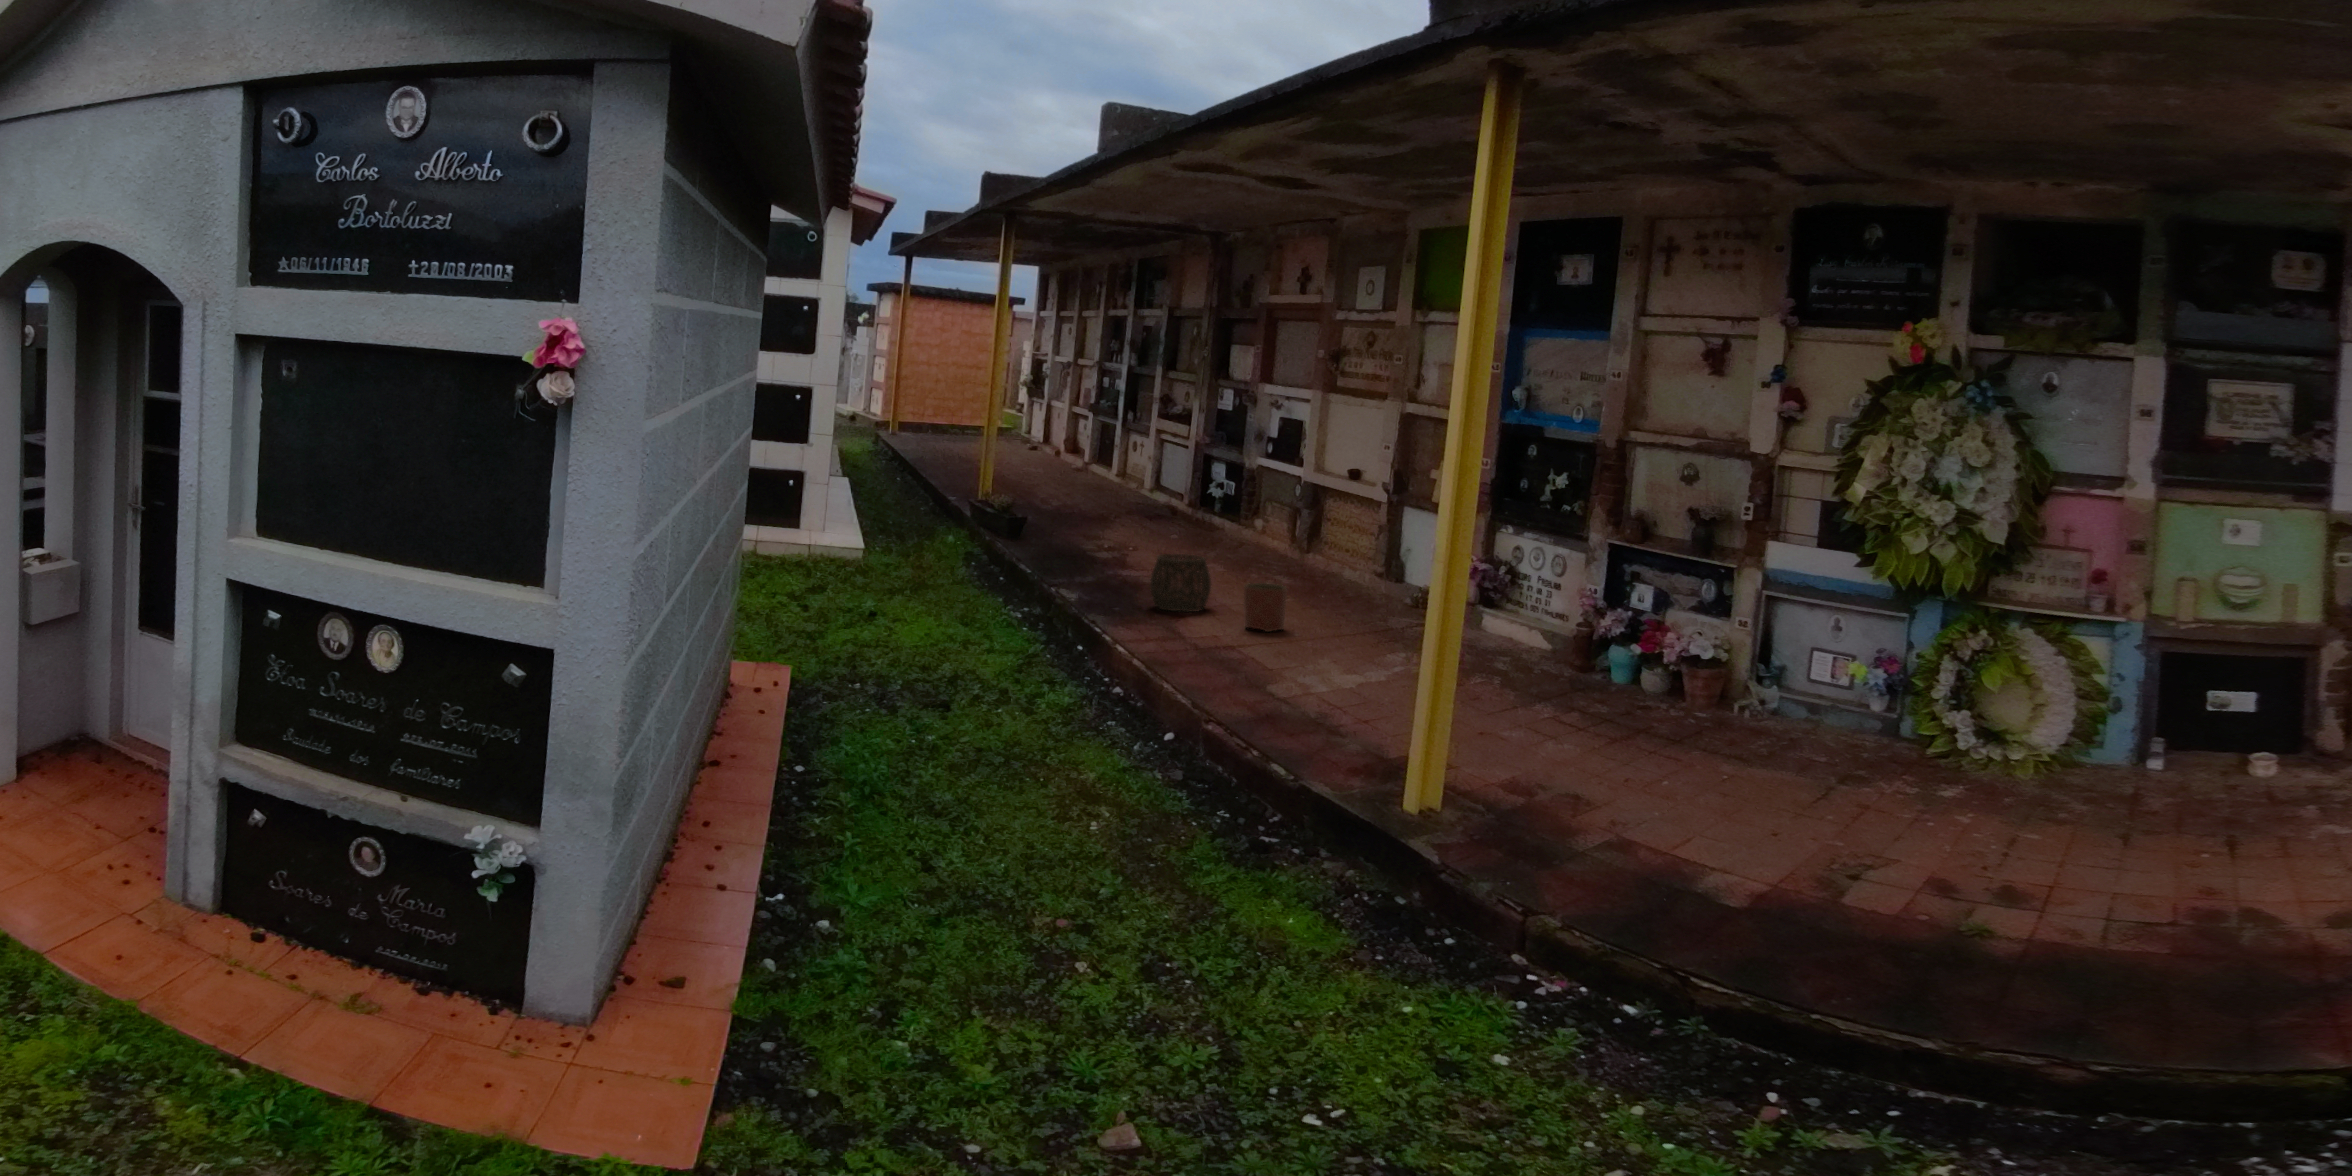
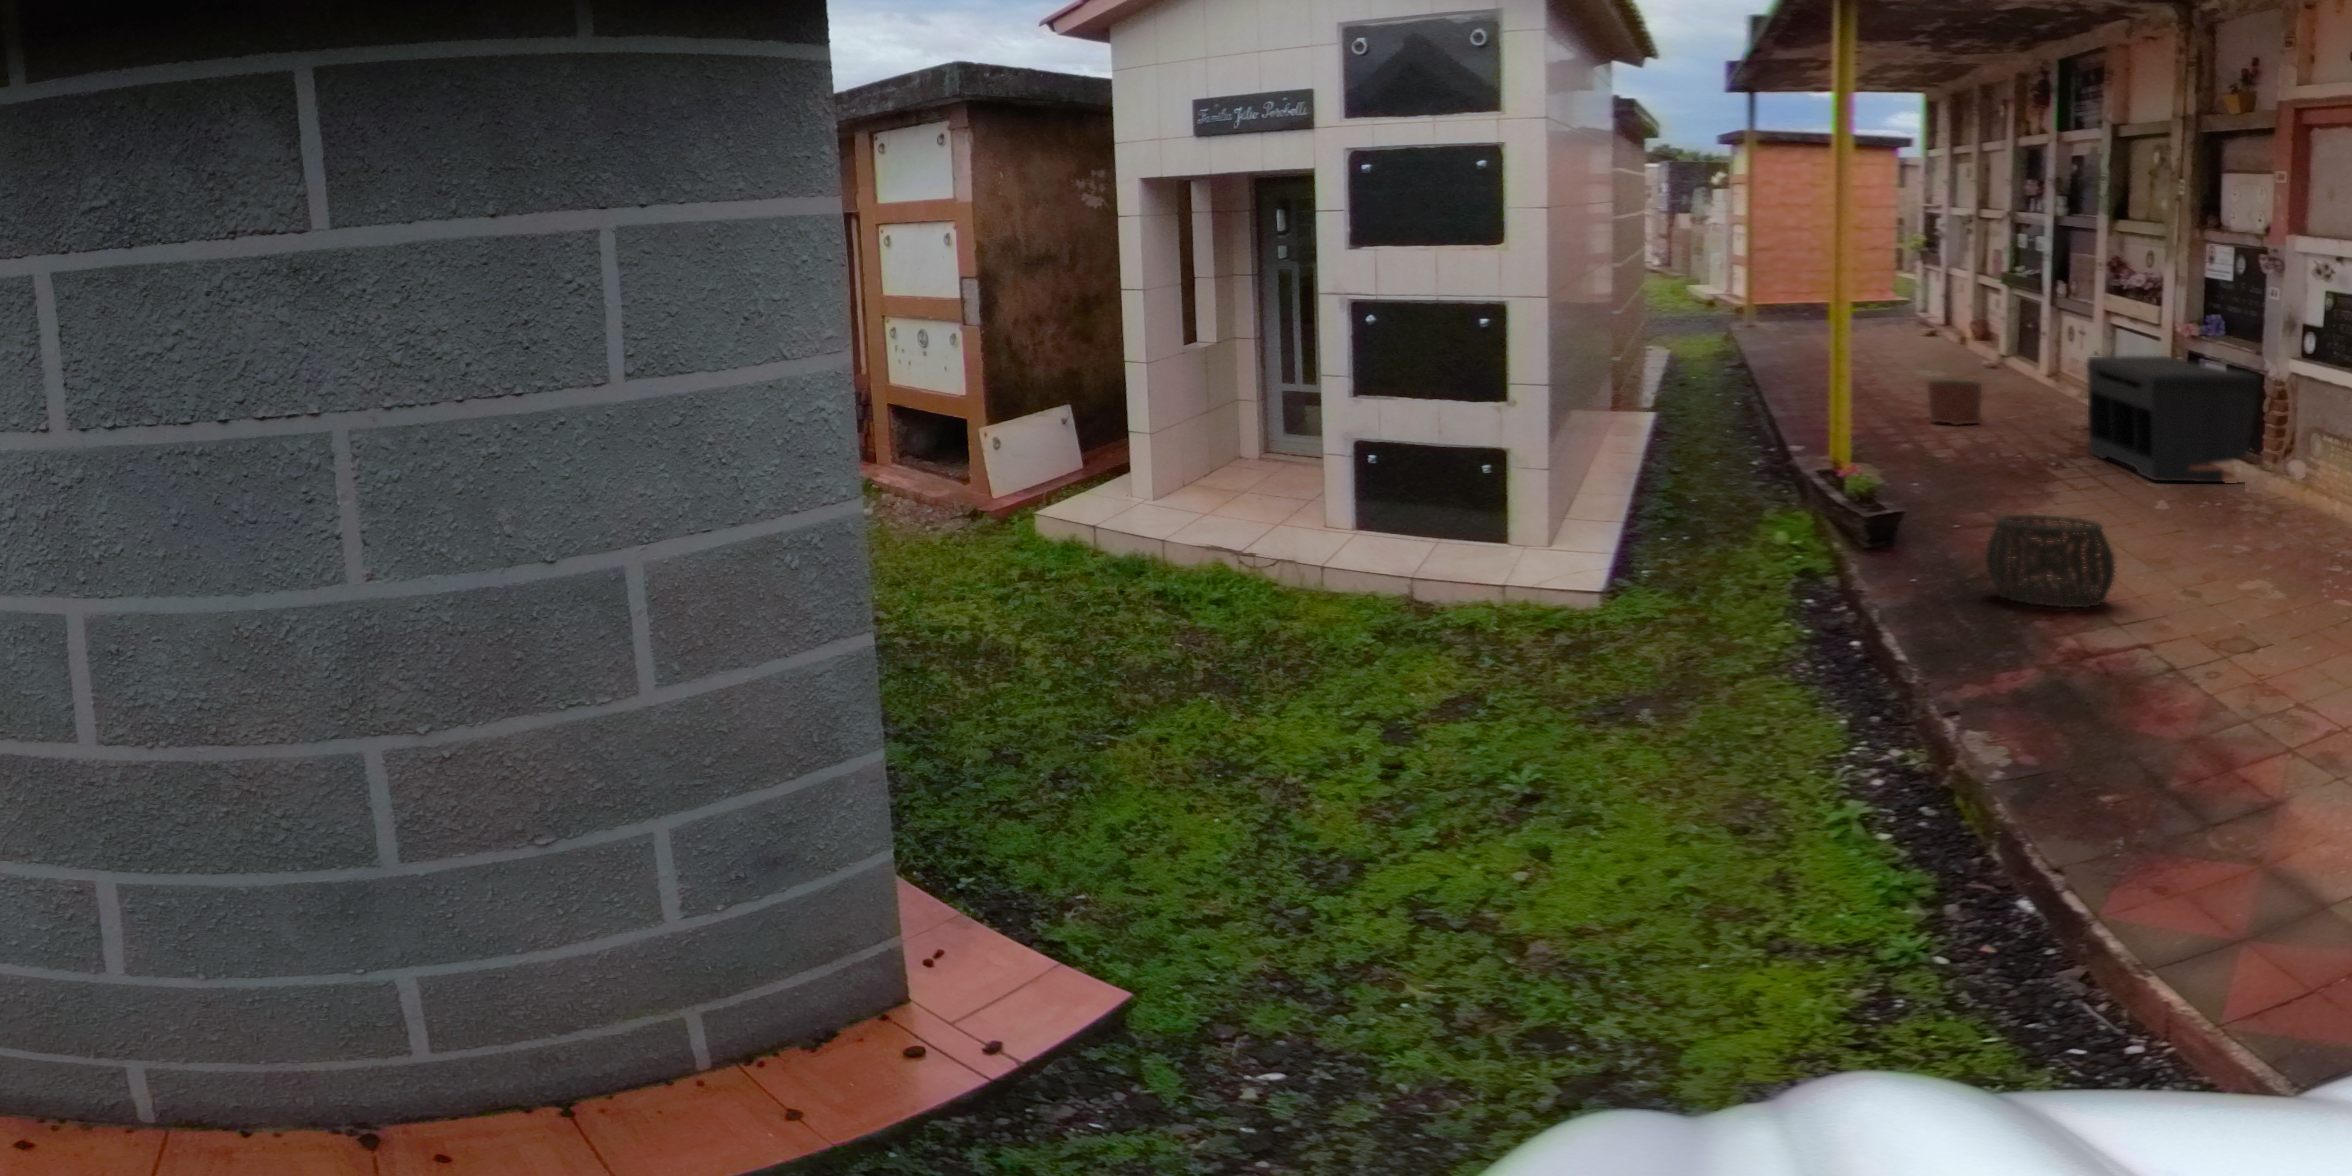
bench: none [1158,459,1253,539] -> present [2087,356,2259,483]
planter: present [1244,583,1287,632] -> present [1928,380,1982,425]

